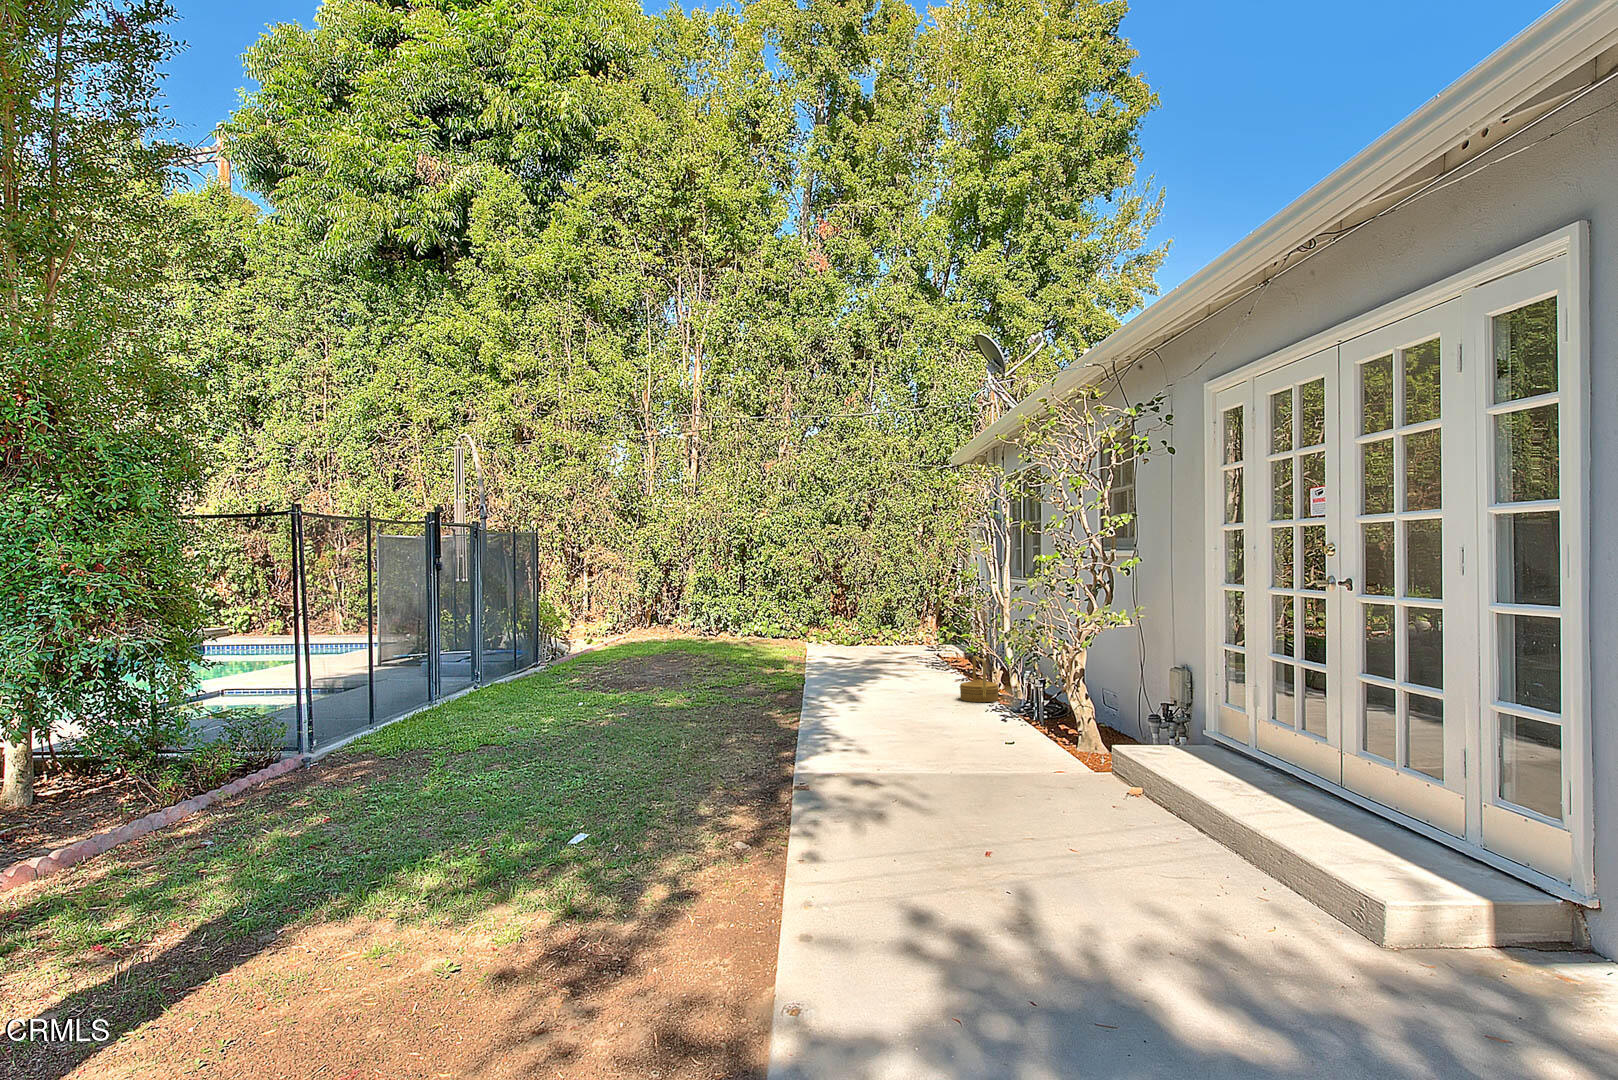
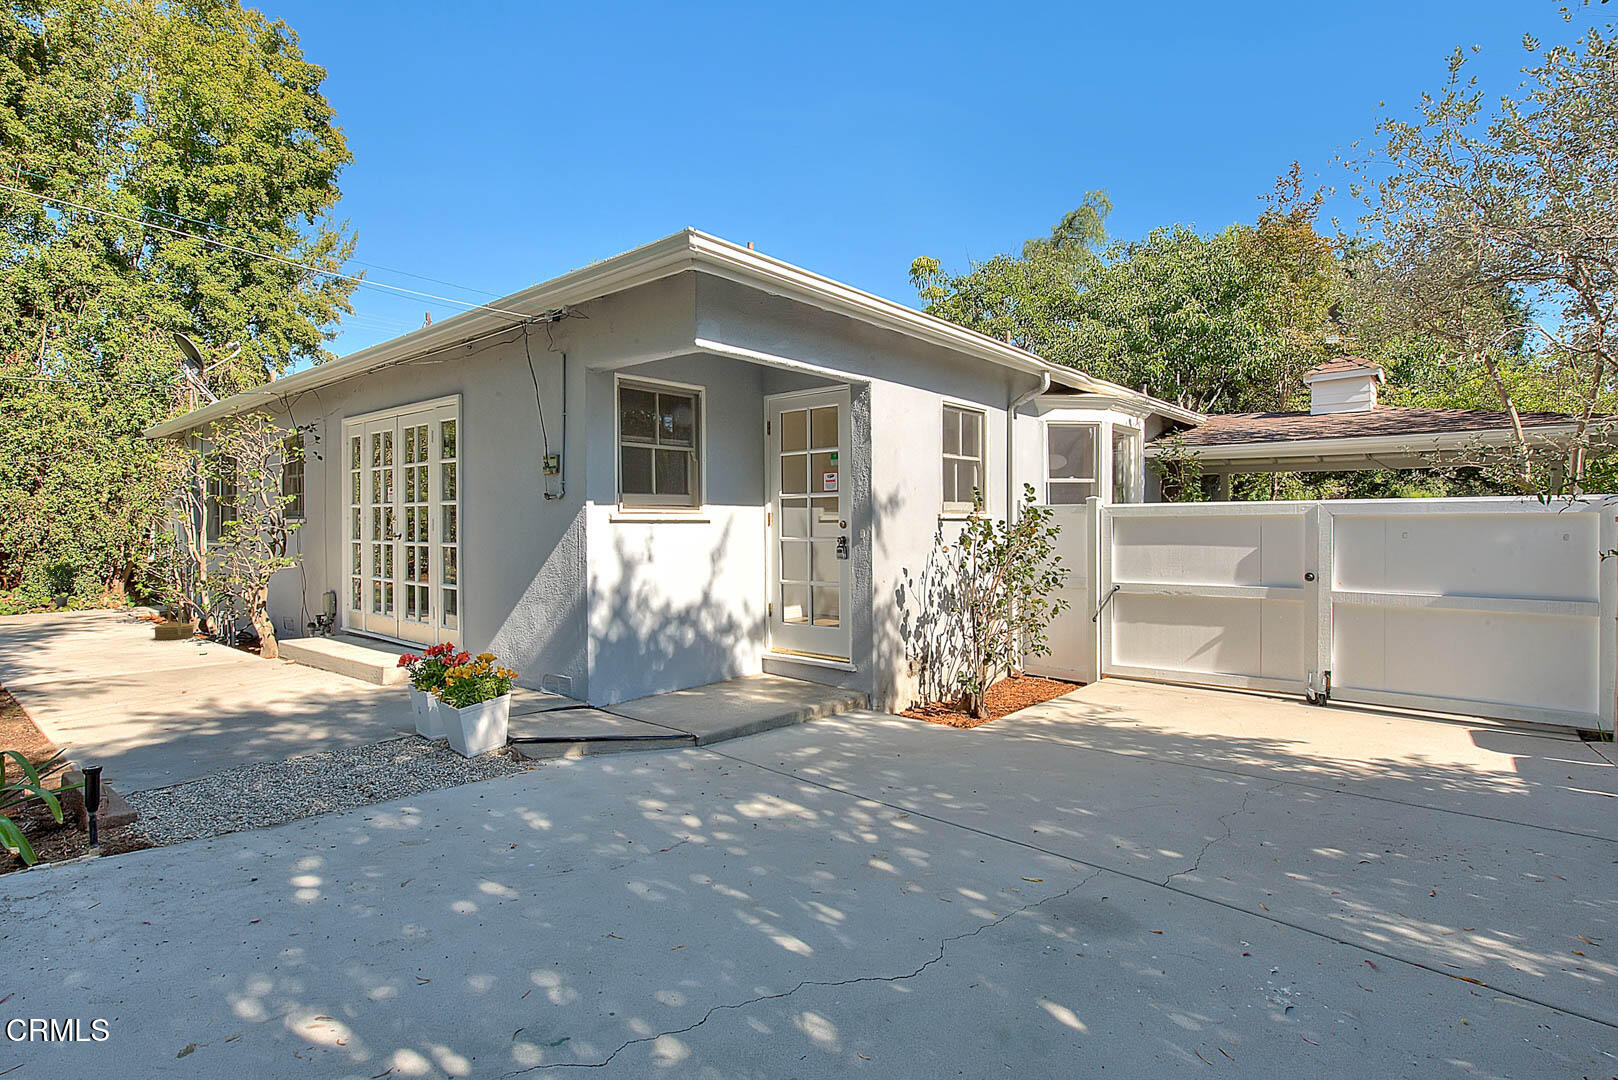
potted plant: none [869,597,900,644] -> present [37,561,79,606]

